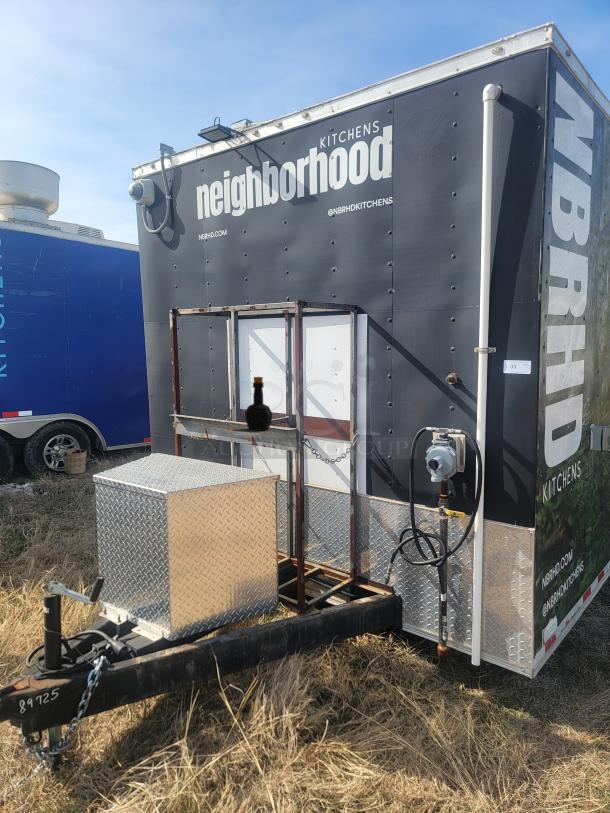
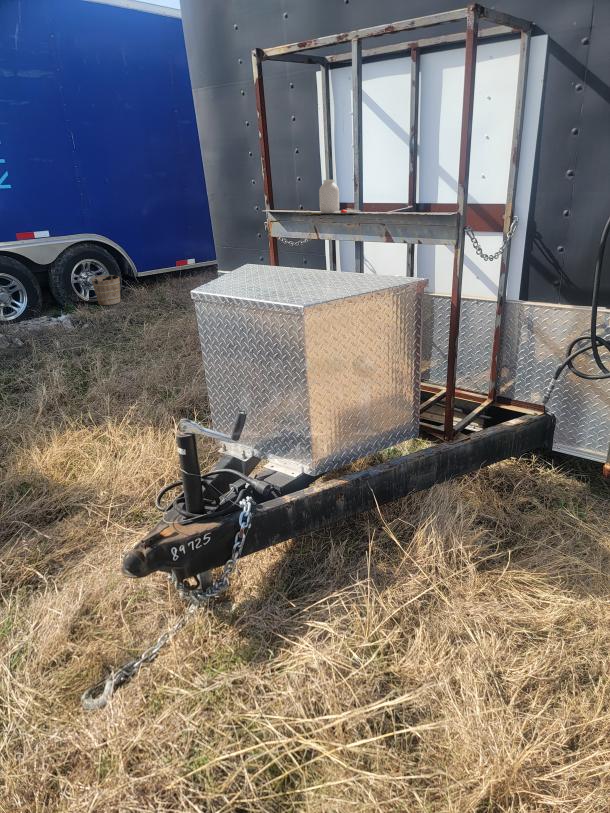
bottle: present [245,377,272,430] -> none [378,140,416,217]
jar: none [201,398,238,425] -> present [314,180,360,215]

